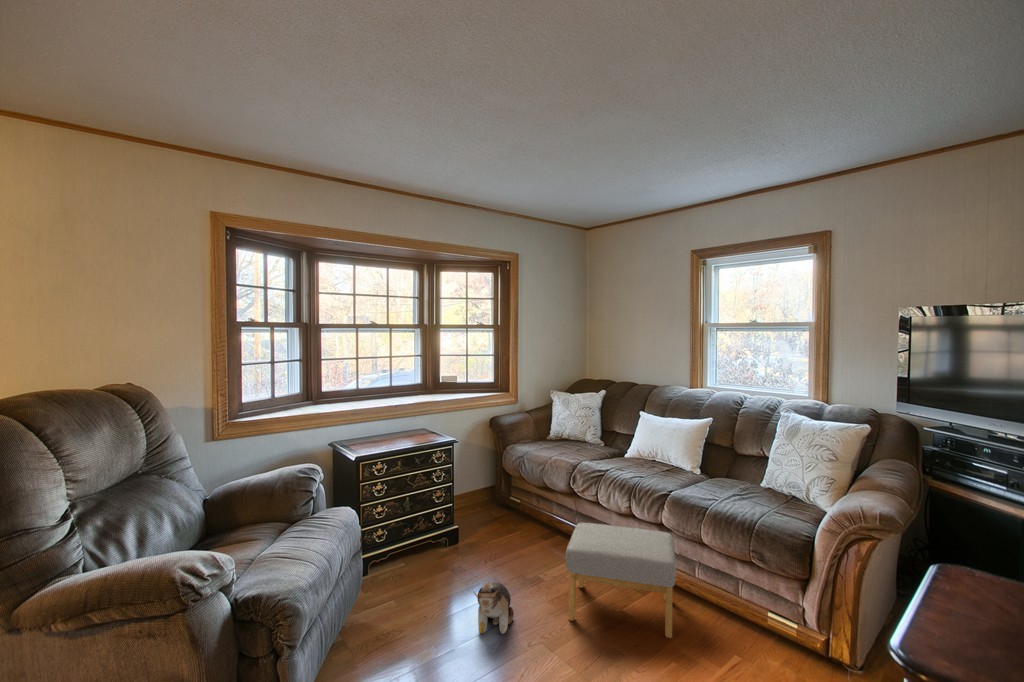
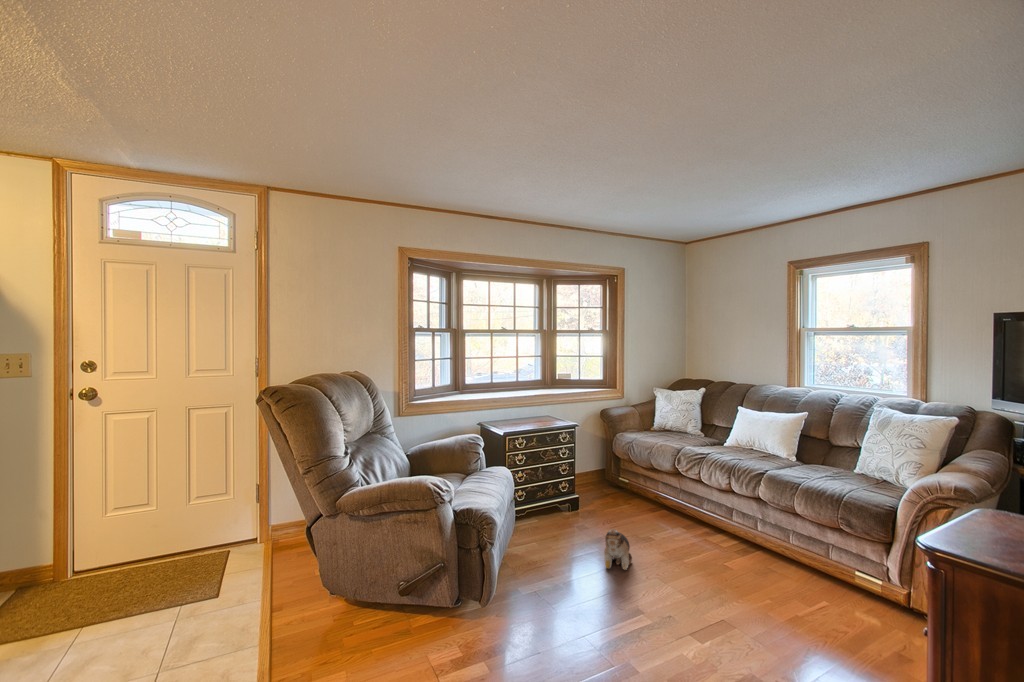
footstool: present [566,523,676,638] -> none [676,493,771,586]

